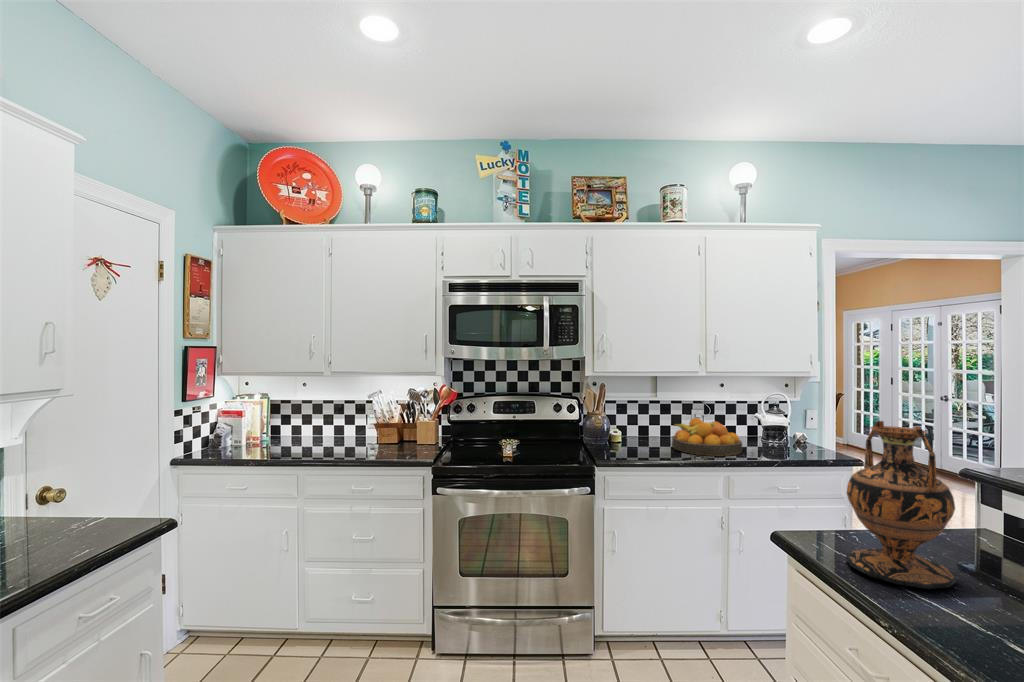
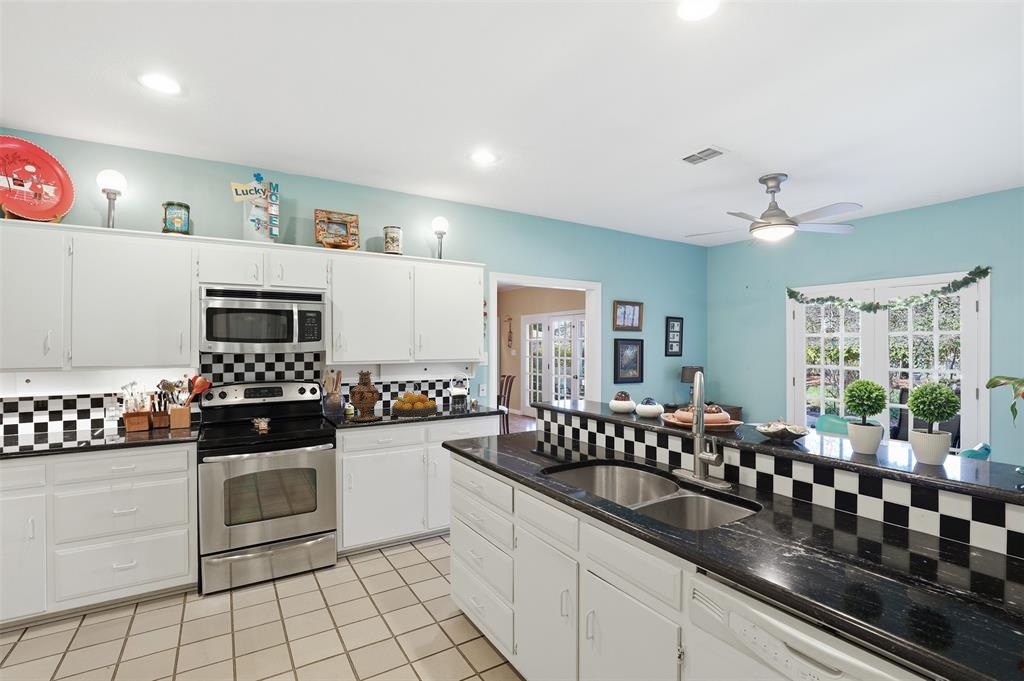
vase: present [846,421,957,589] -> present [349,371,380,422]

